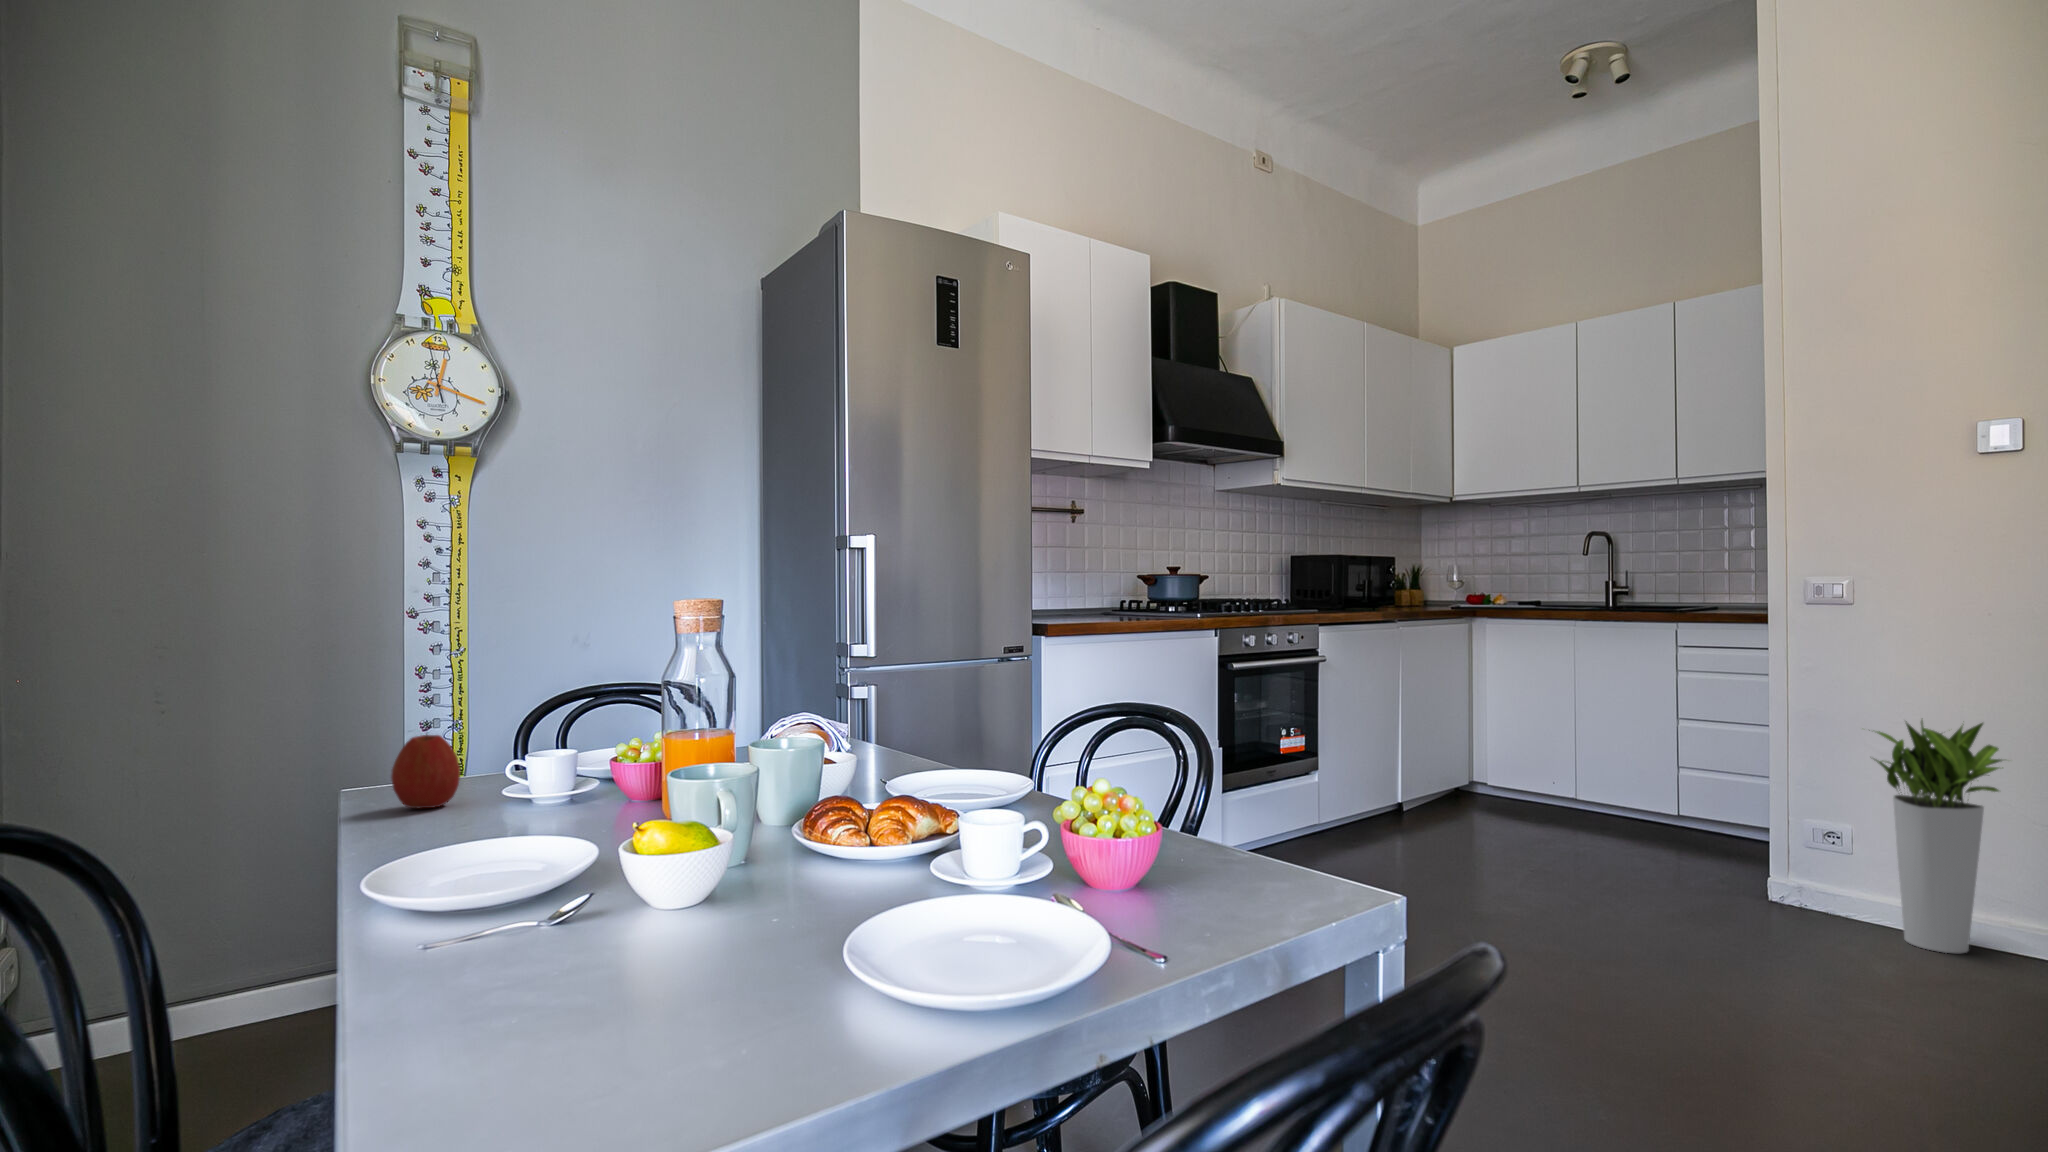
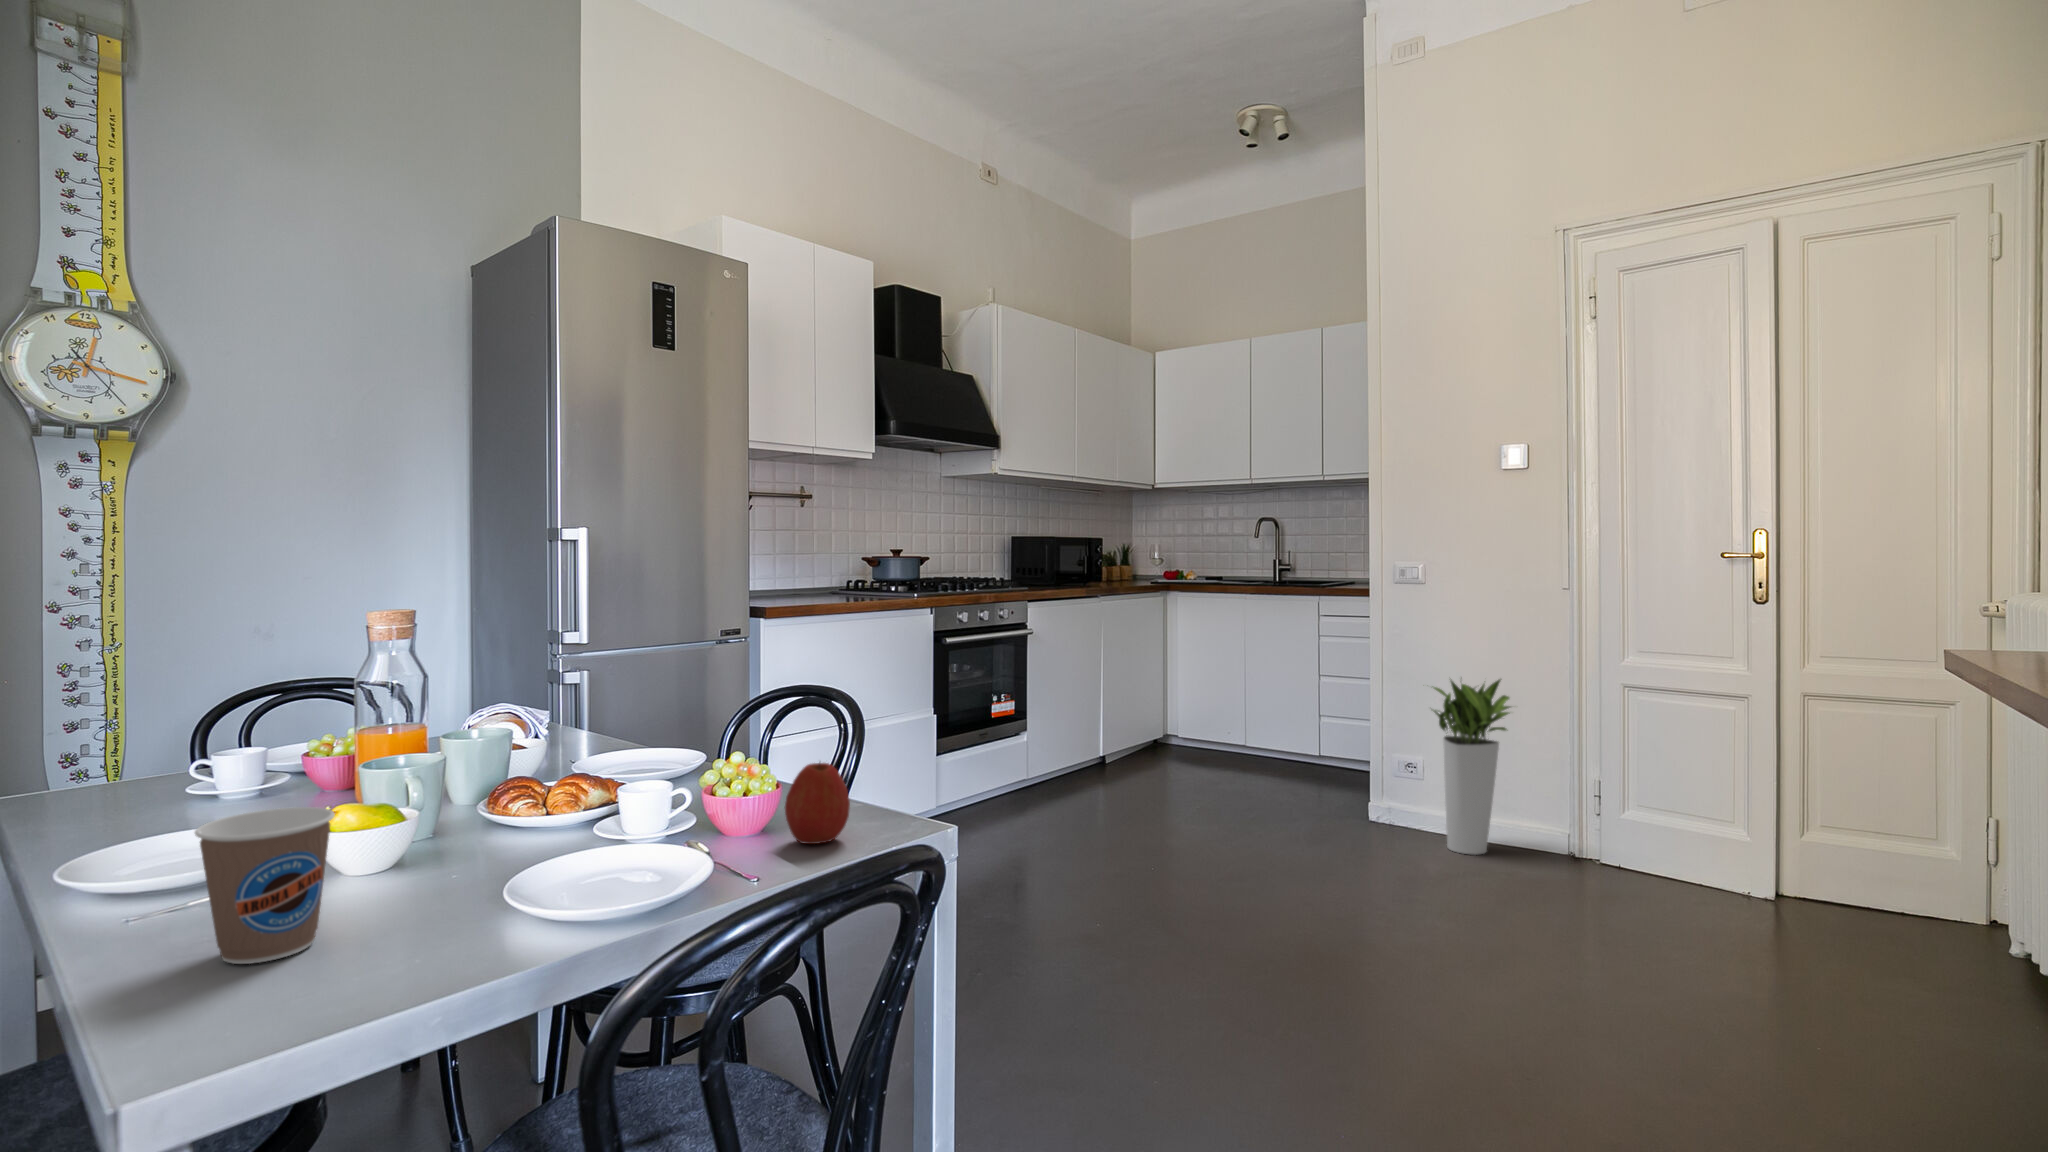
apple: present [391,734,460,808] -> present [784,762,850,844]
coffee cup: none [483,825,644,1033] -> present [195,807,335,964]

